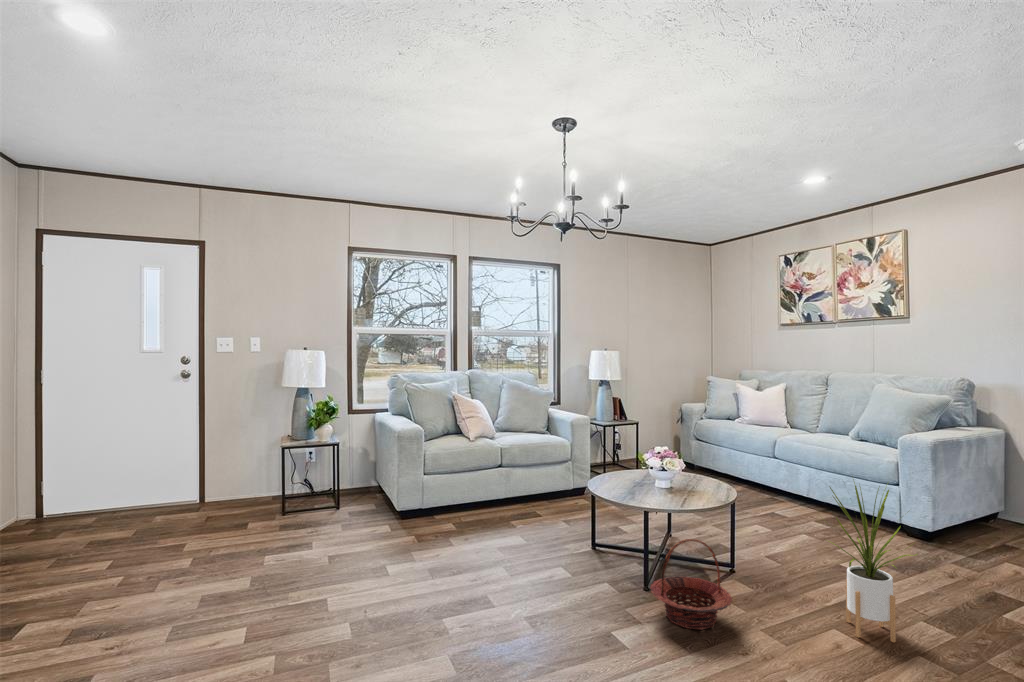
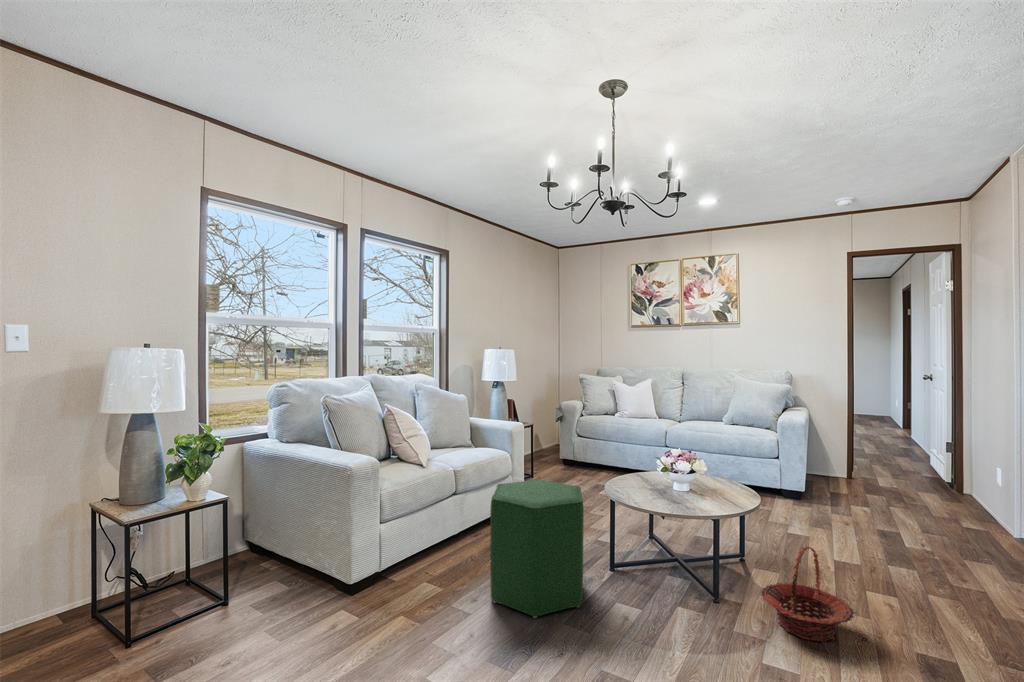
ottoman: none [468,456,548,559] -> present [490,479,584,618]
house plant: present [829,482,917,642] -> none [865,462,953,604]

